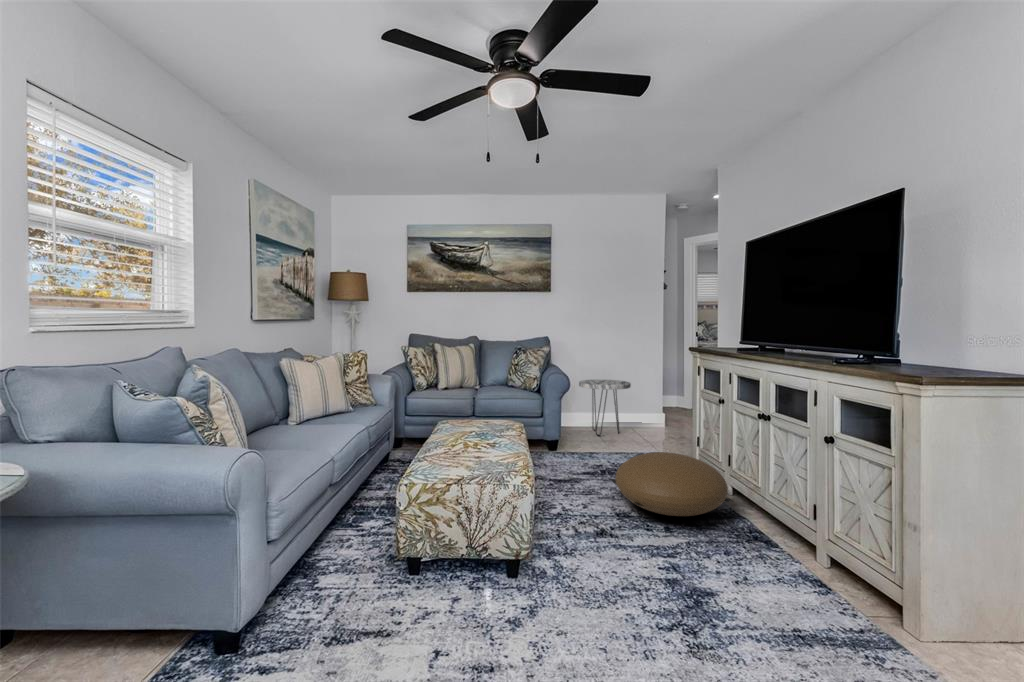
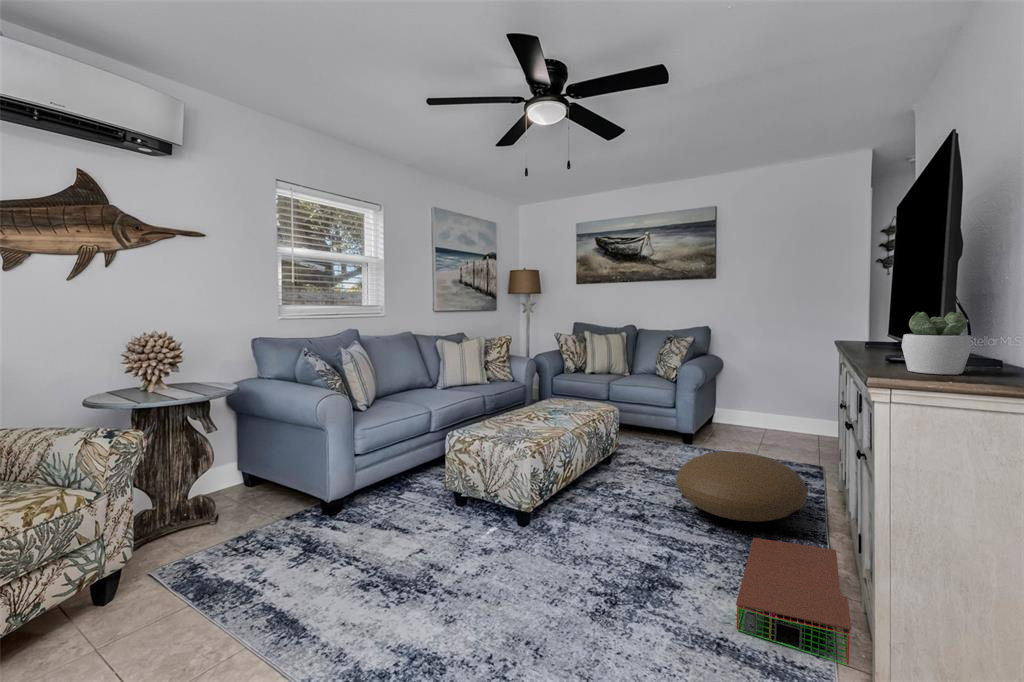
succulent plant: none [889,326,942,373] -> present [902,312,972,375]
side table: present [579,379,631,436] -> none [738,374,803,437]
storage bin: none [730,523,890,619] -> present [736,538,851,665]

